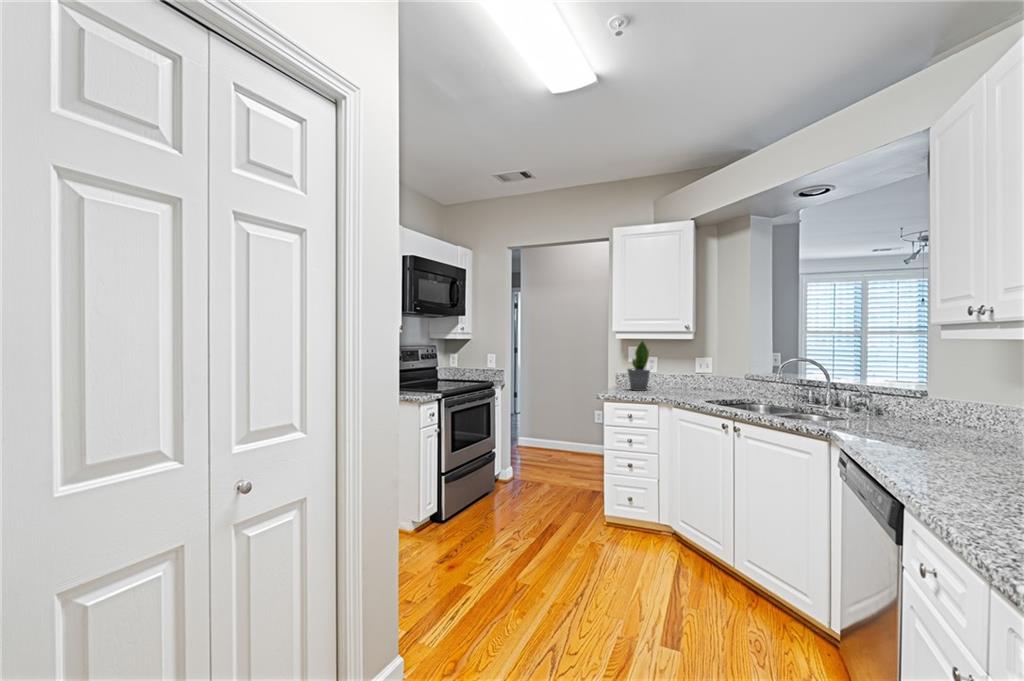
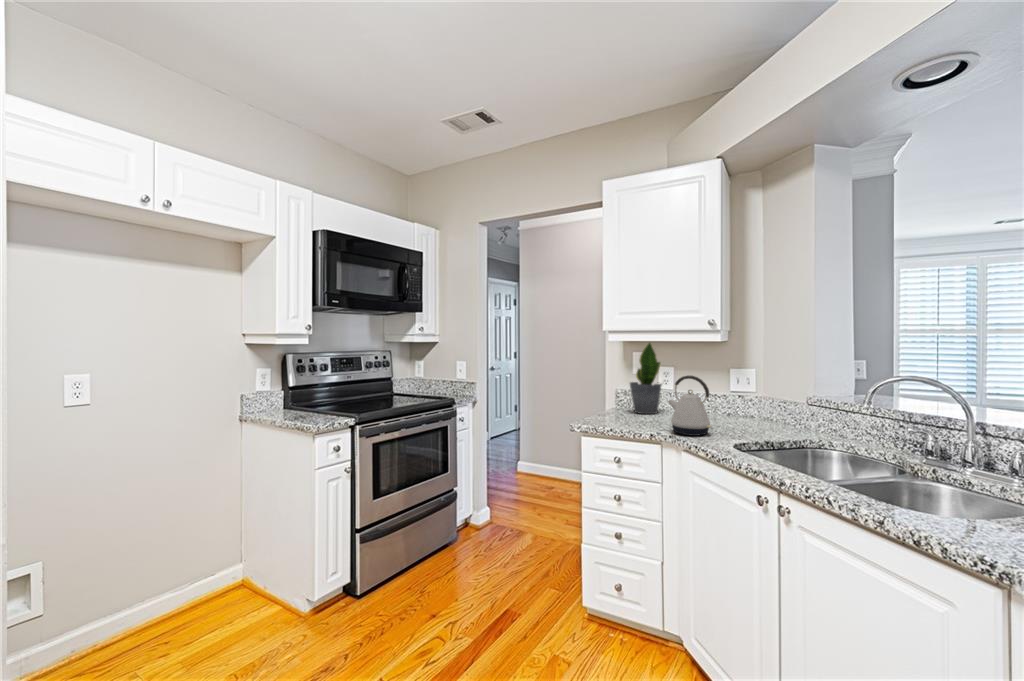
kettle: none [660,361,690,400] -> present [668,376,712,436]

